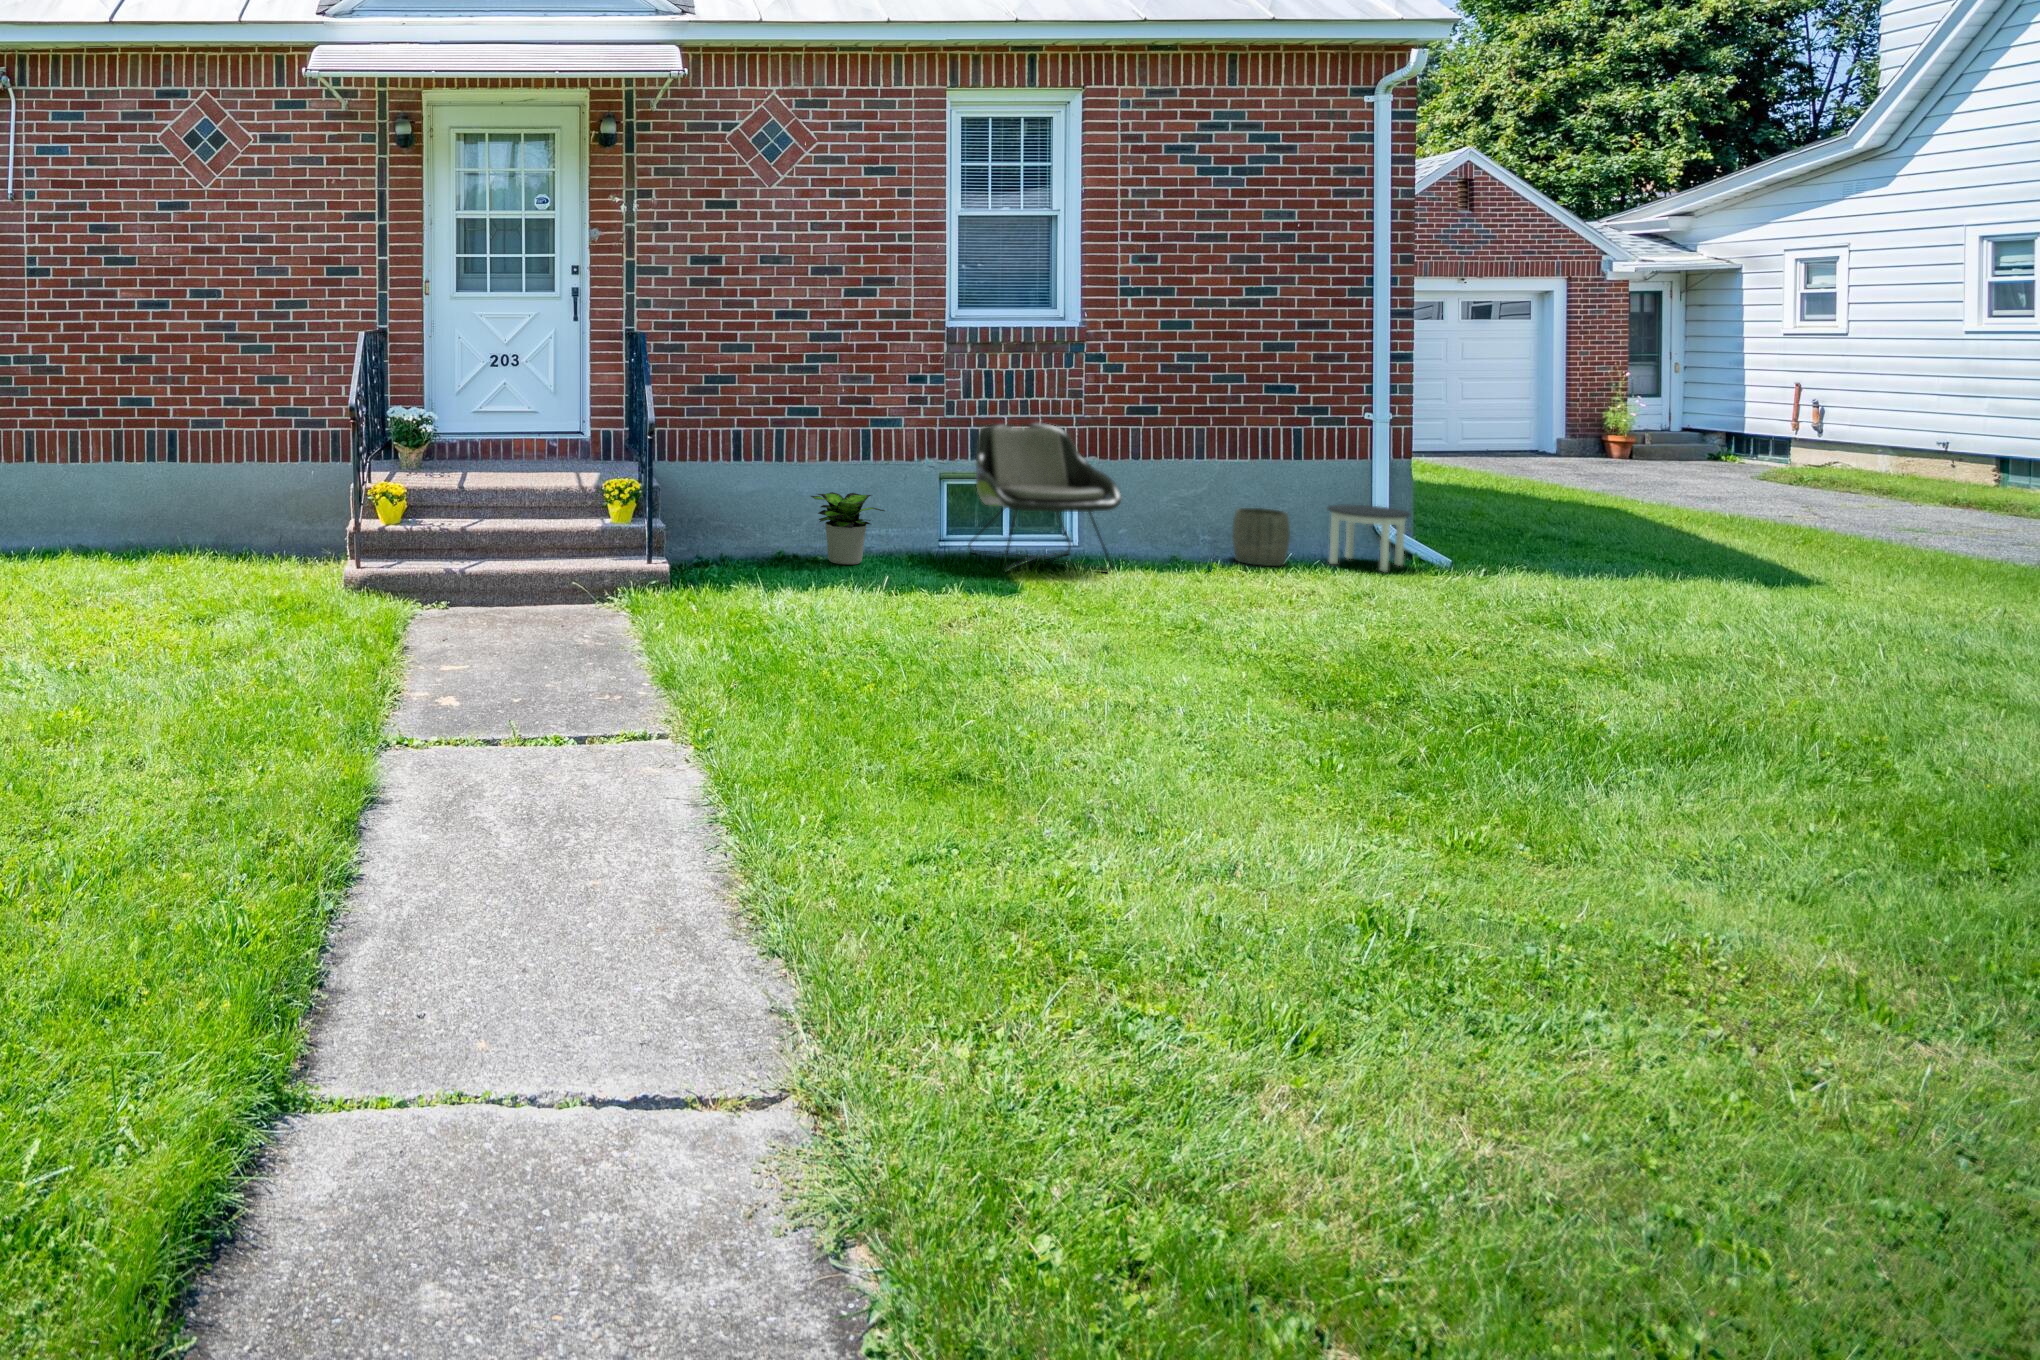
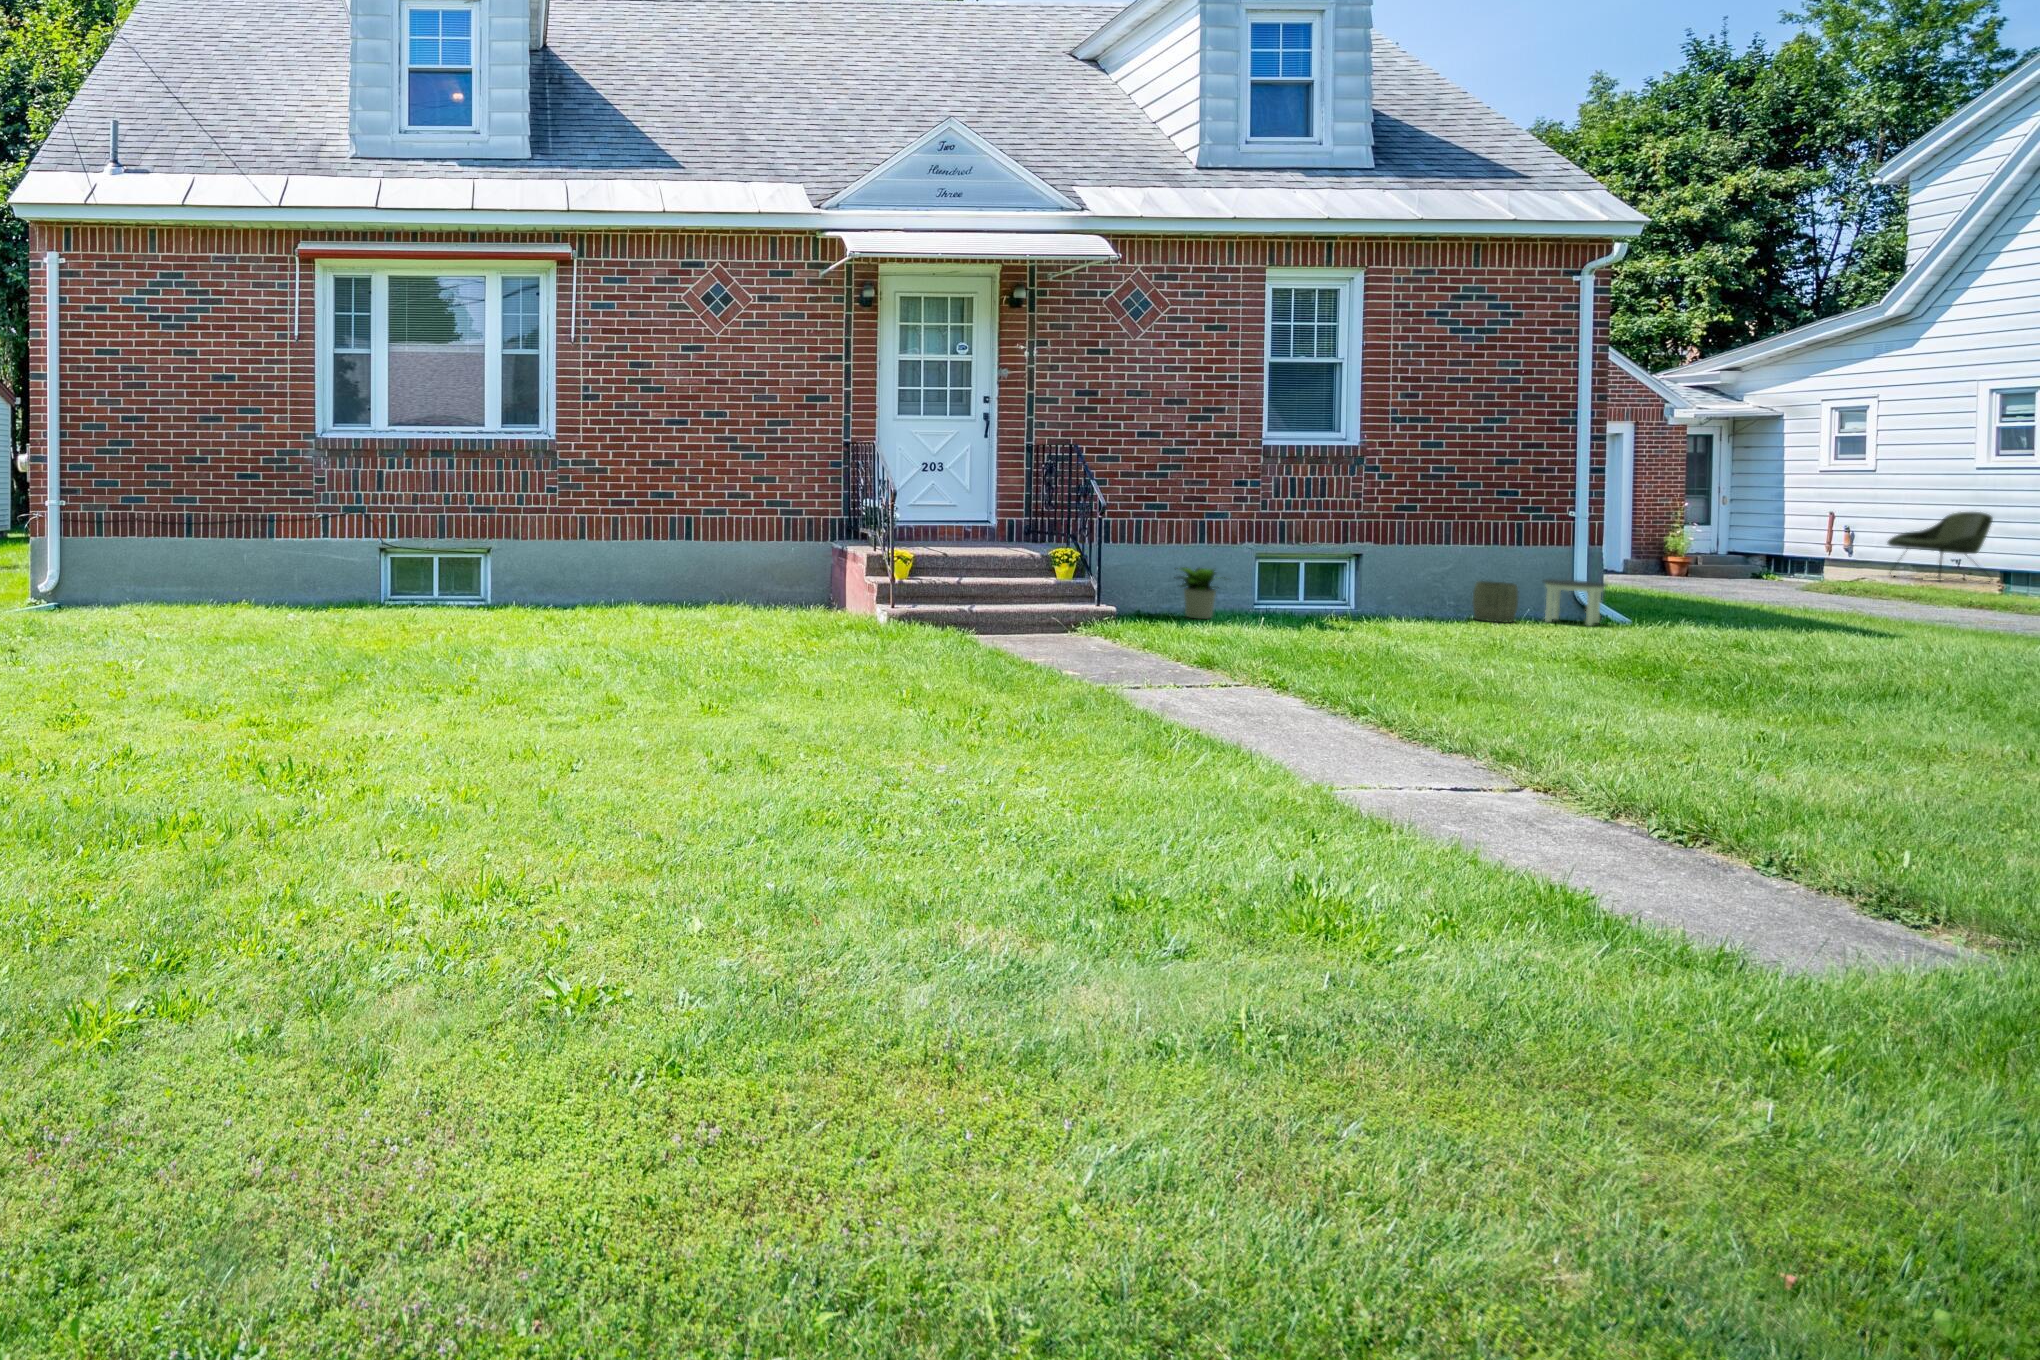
lounge chair: present [969,424,1121,573] -> present [1888,512,1993,582]

